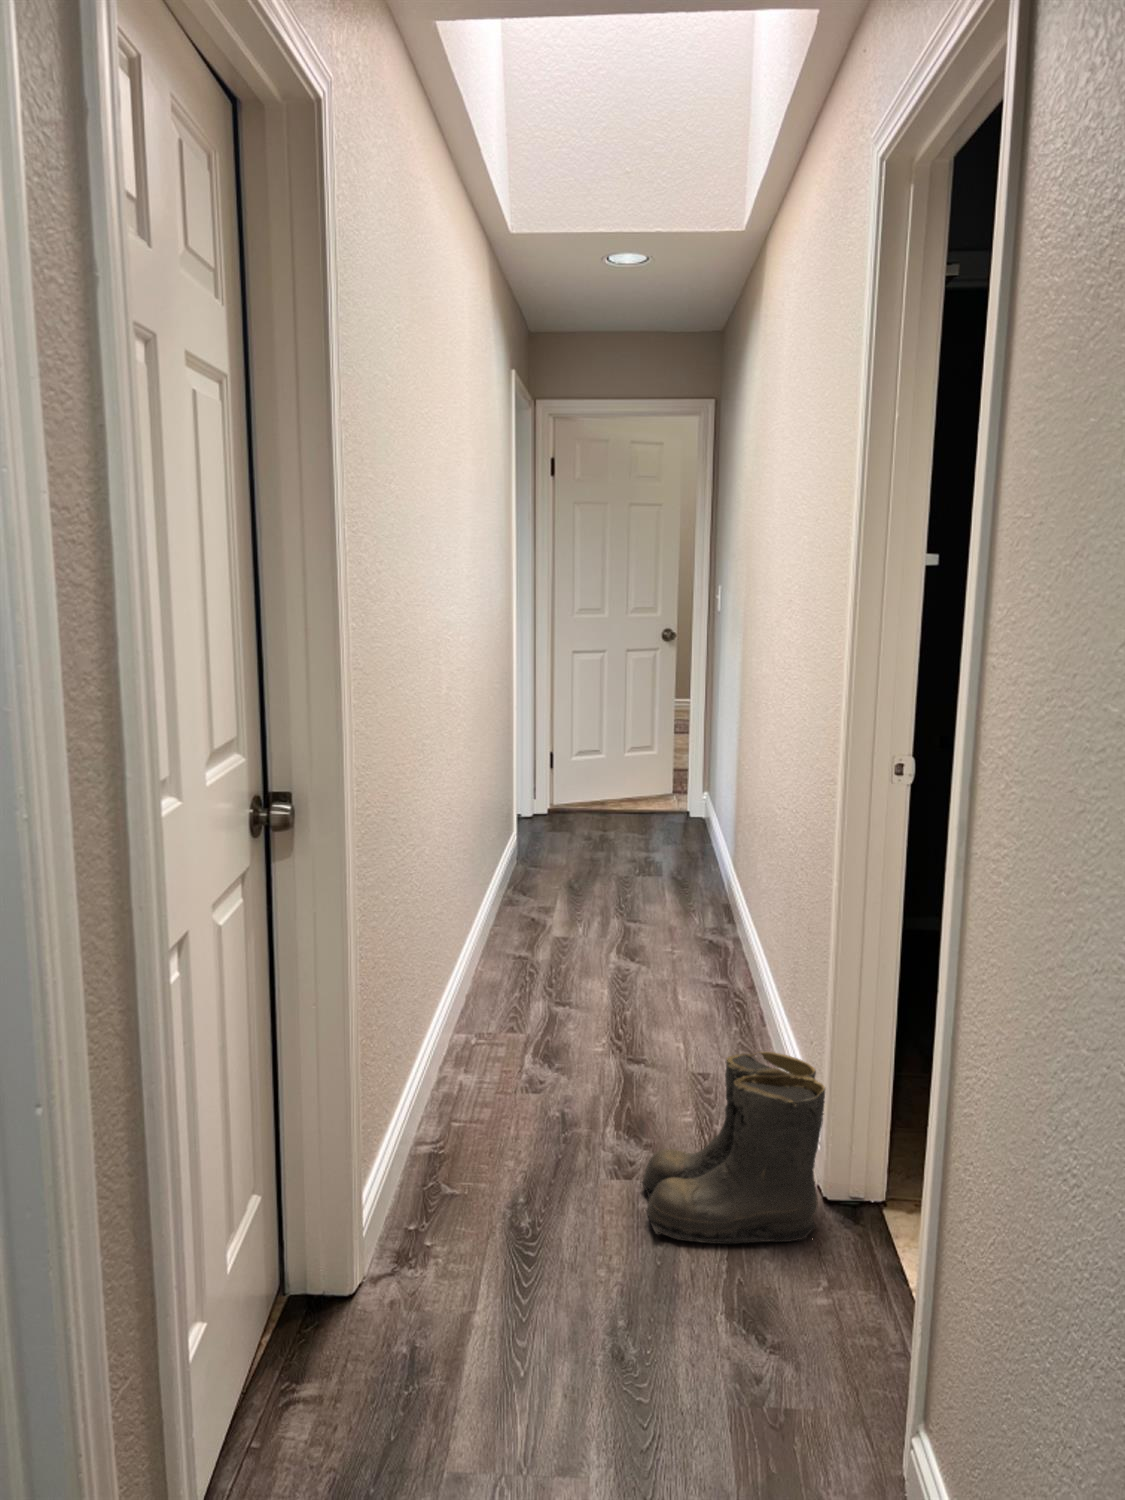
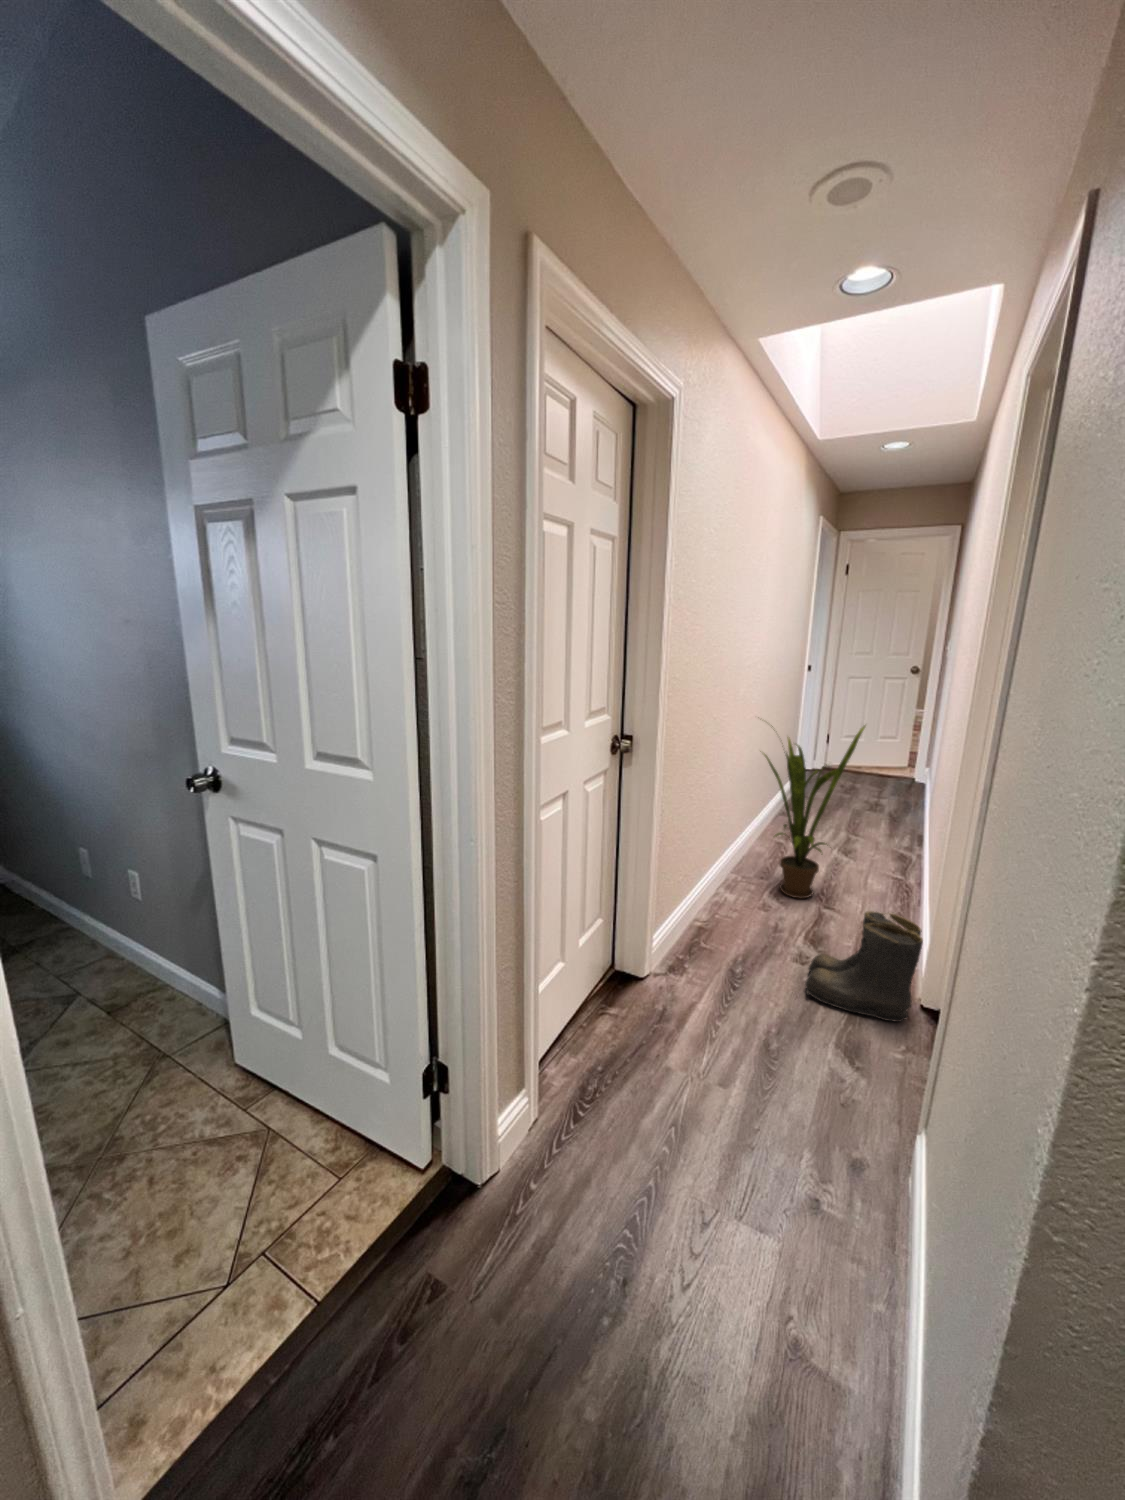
house plant: none [471,727,662,1055] -> present [764,725,865,899]

